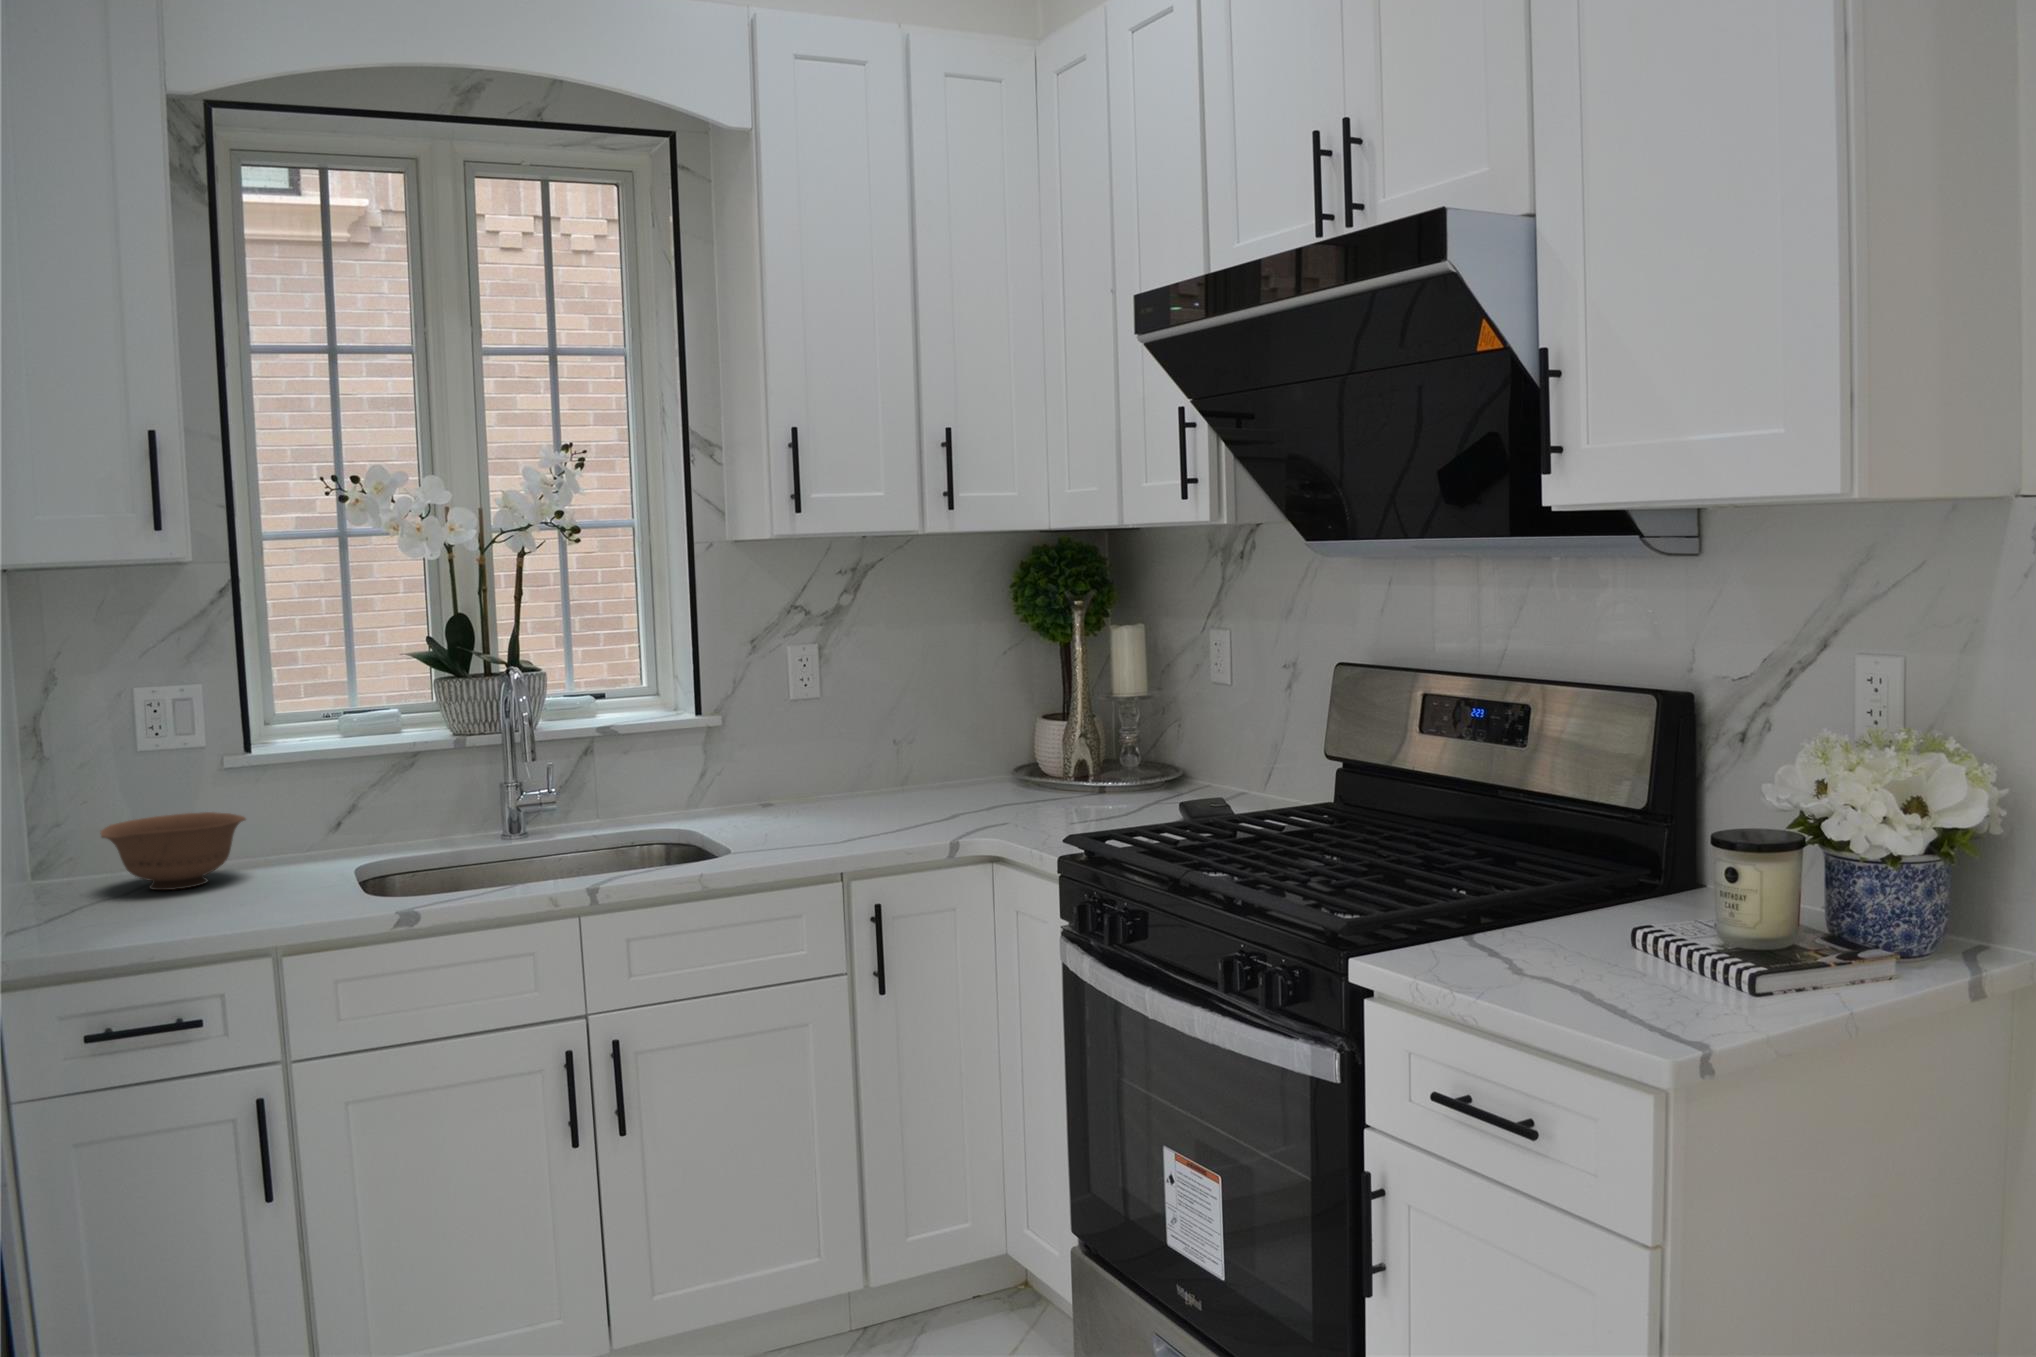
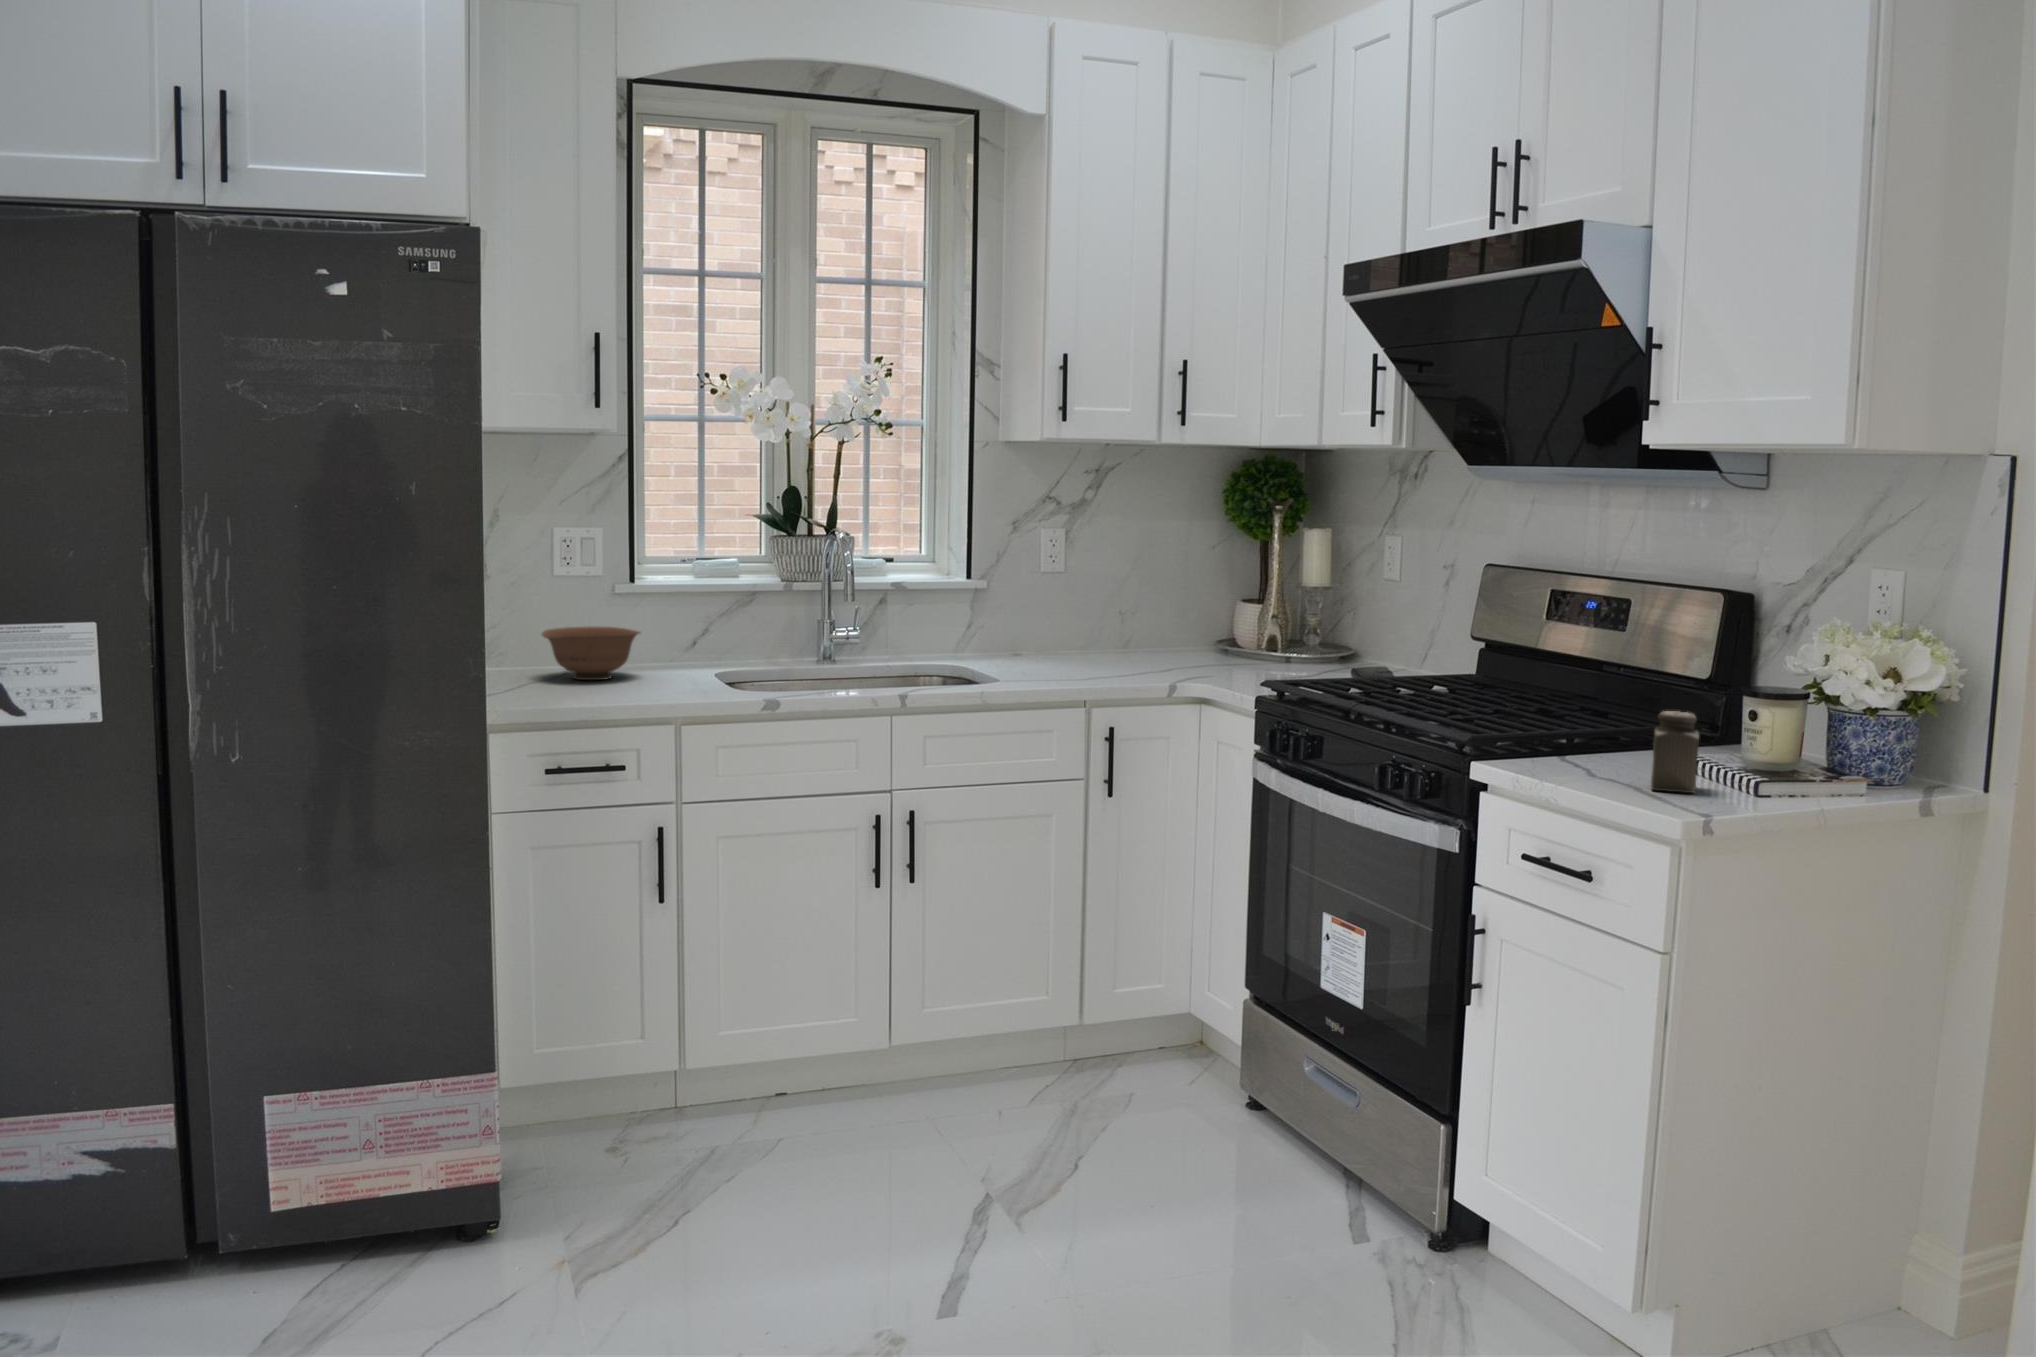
salt shaker: none [1603,878,1670,998] -> present [1651,711,1699,793]

